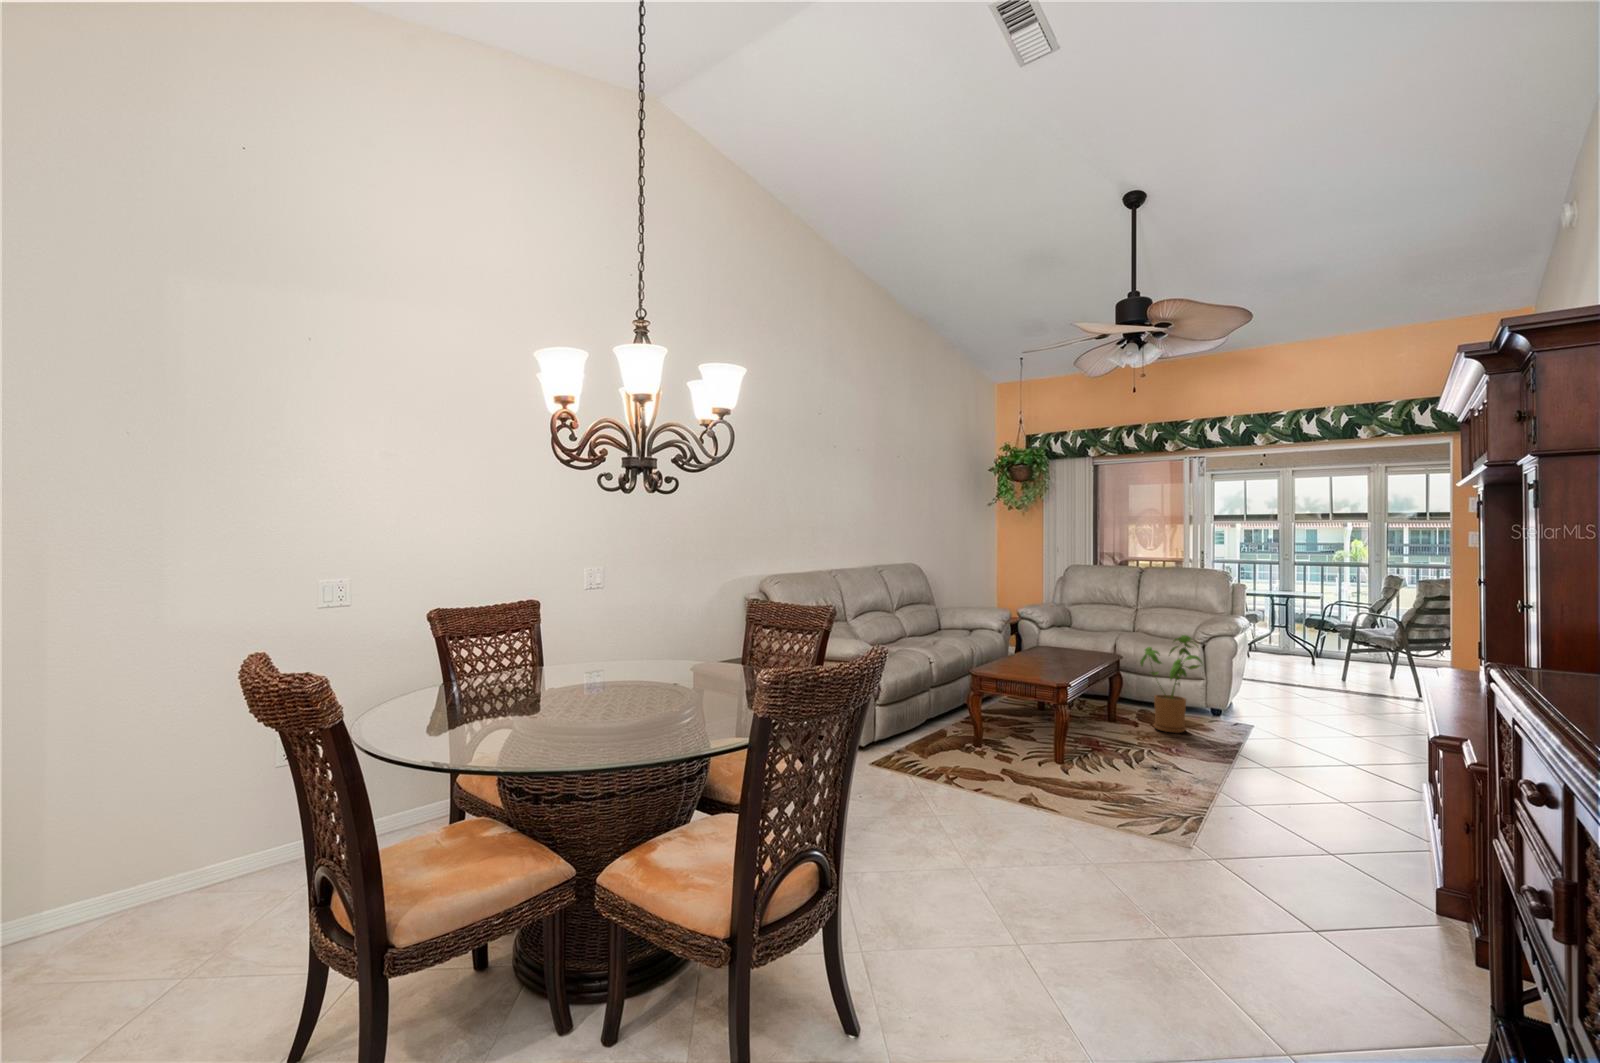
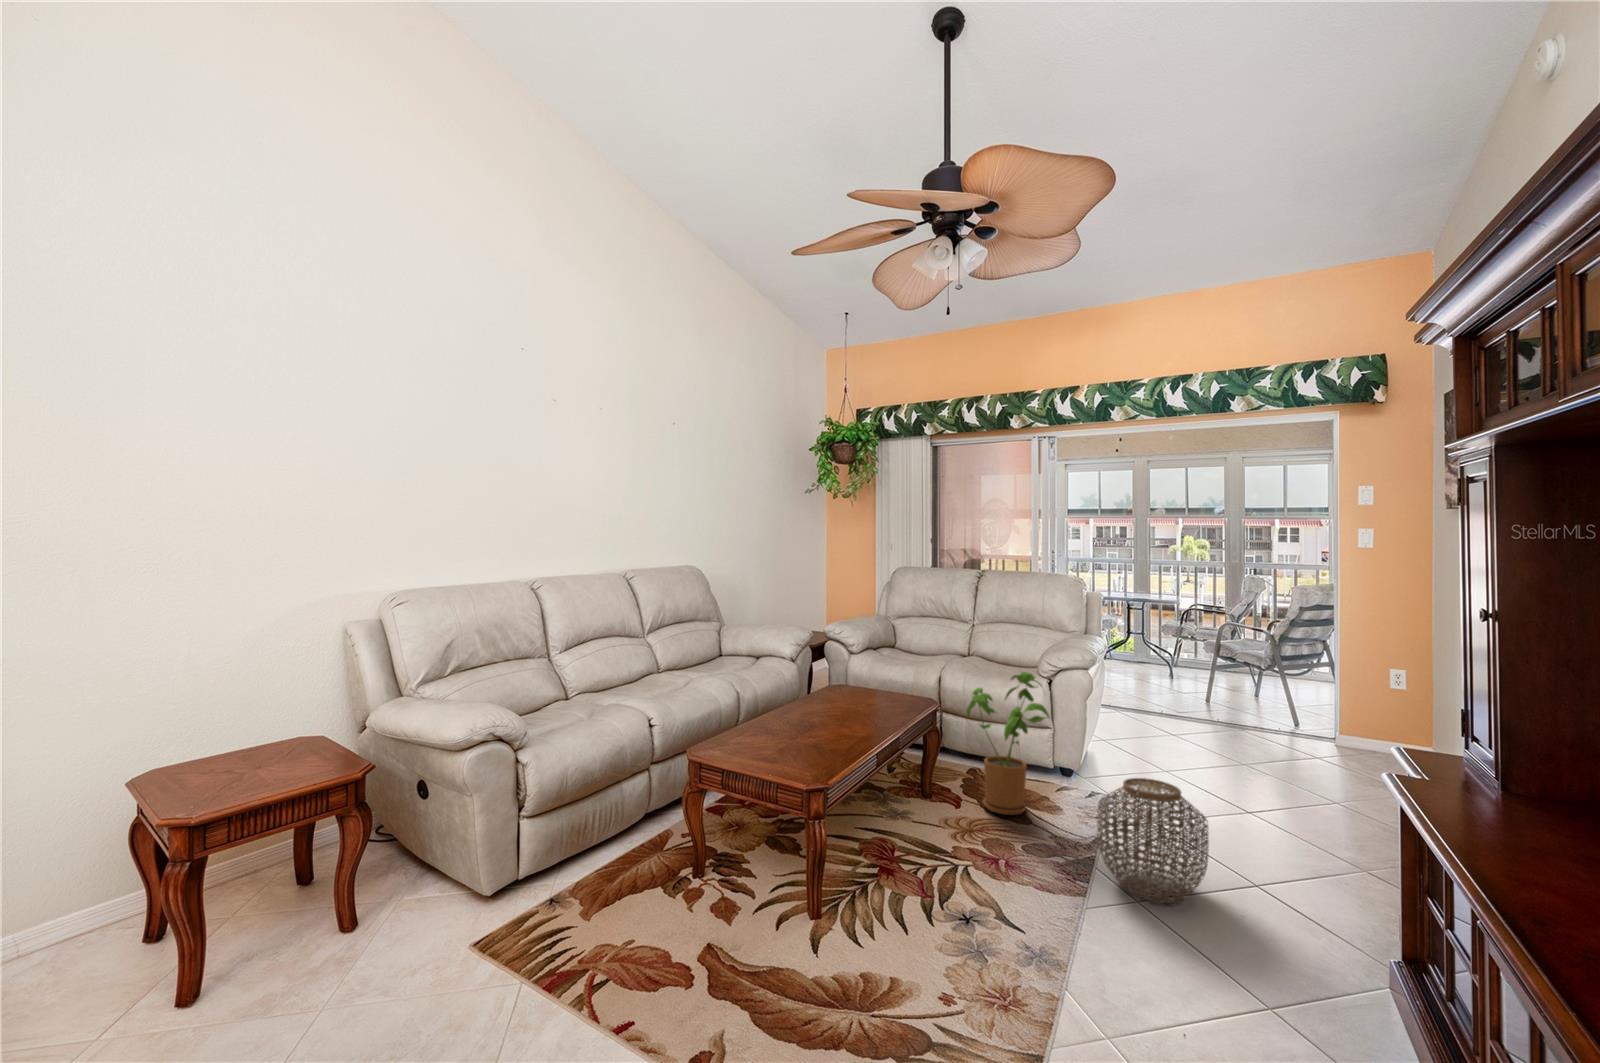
woven basket: none [1238,697,1313,771] -> present [1097,778,1209,903]

